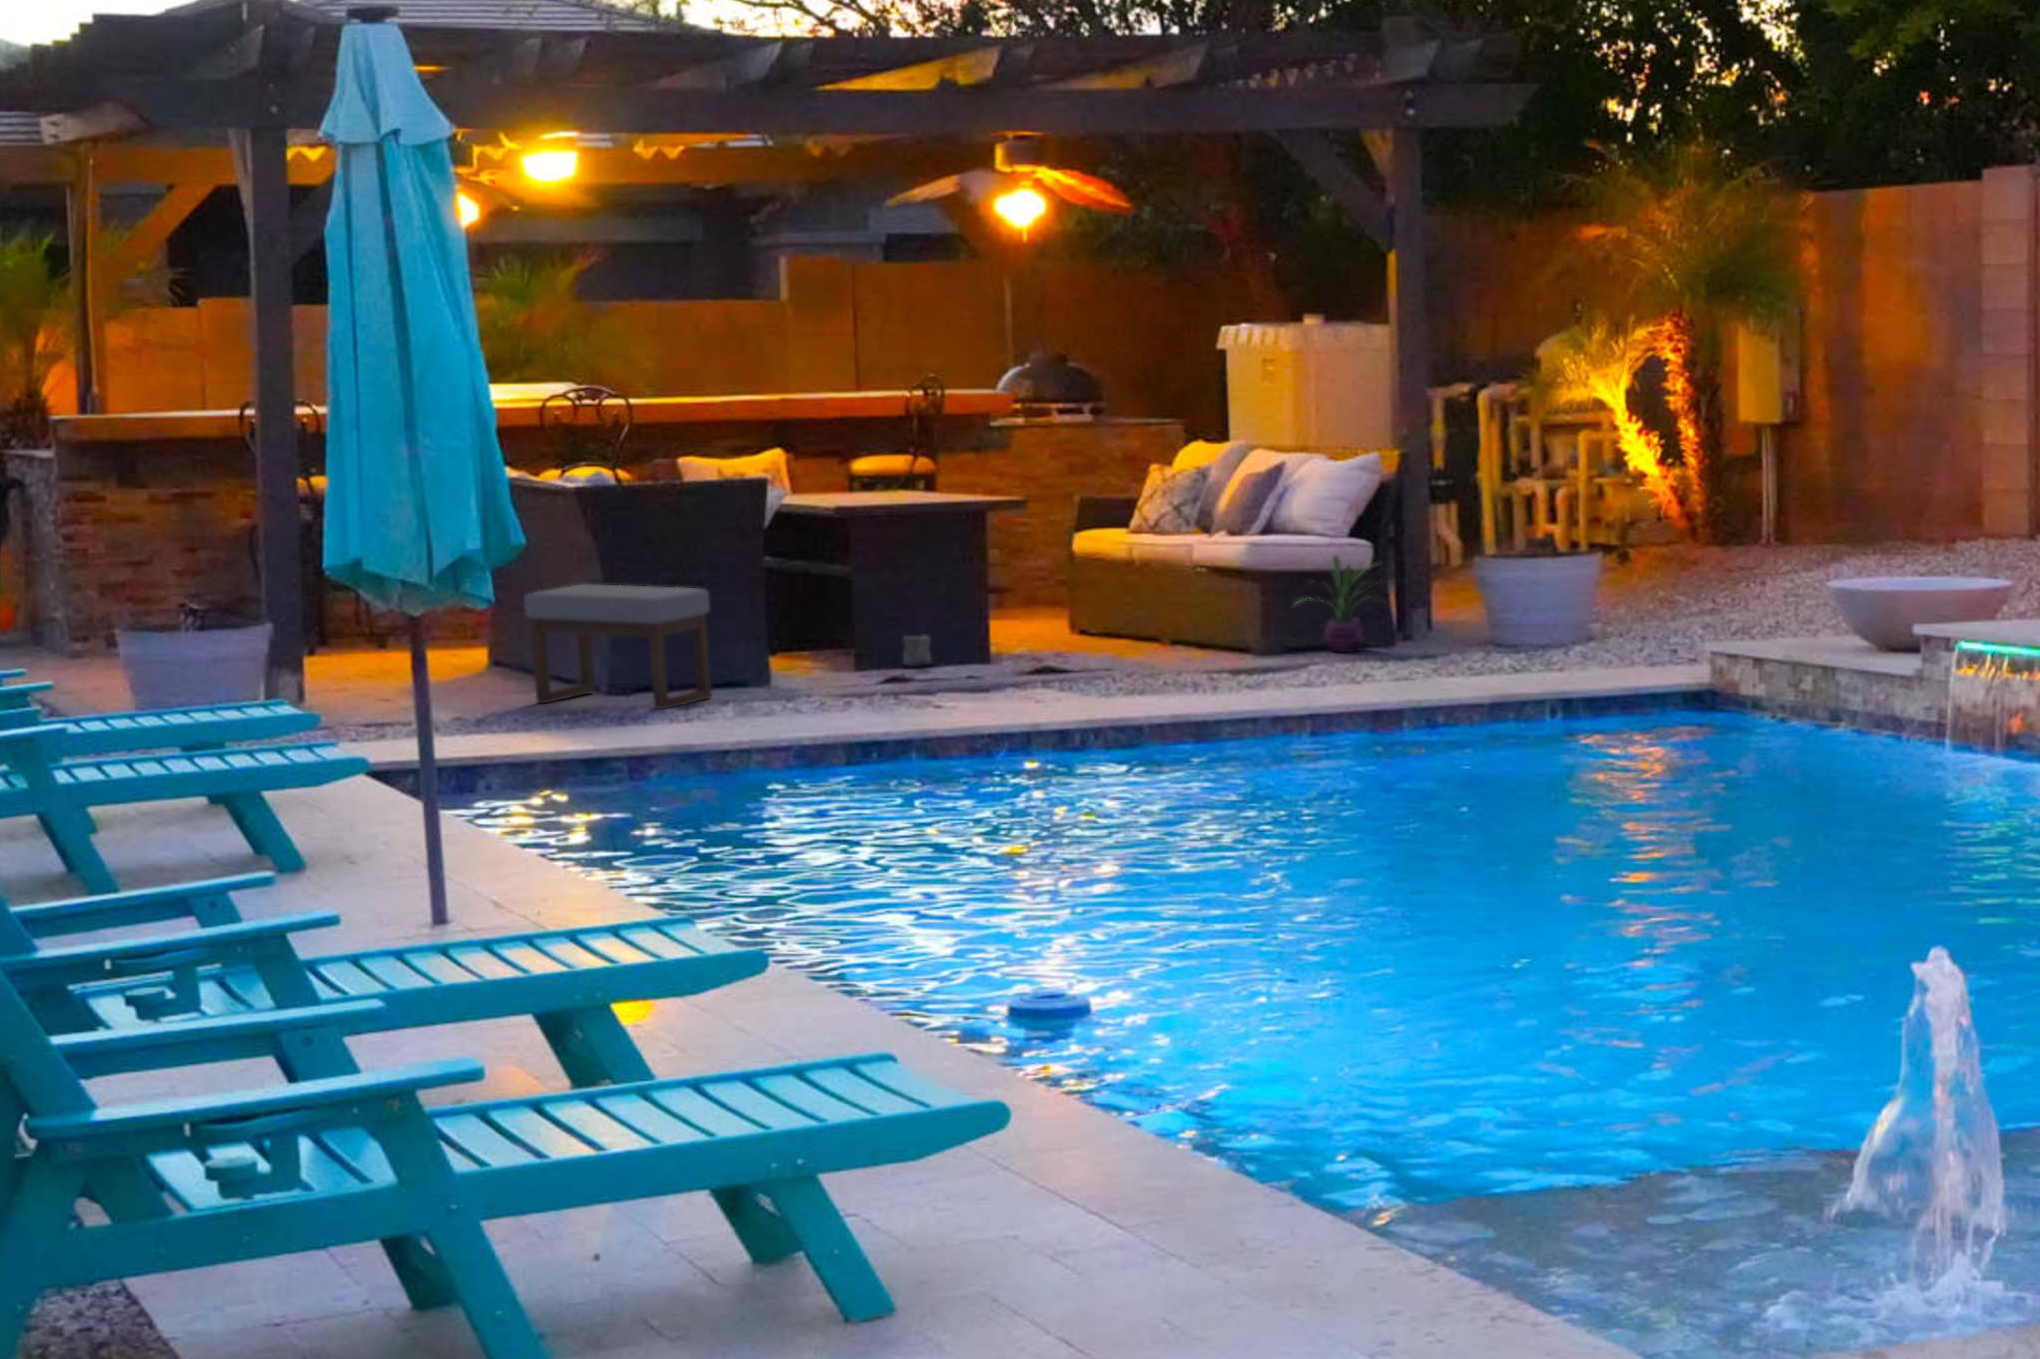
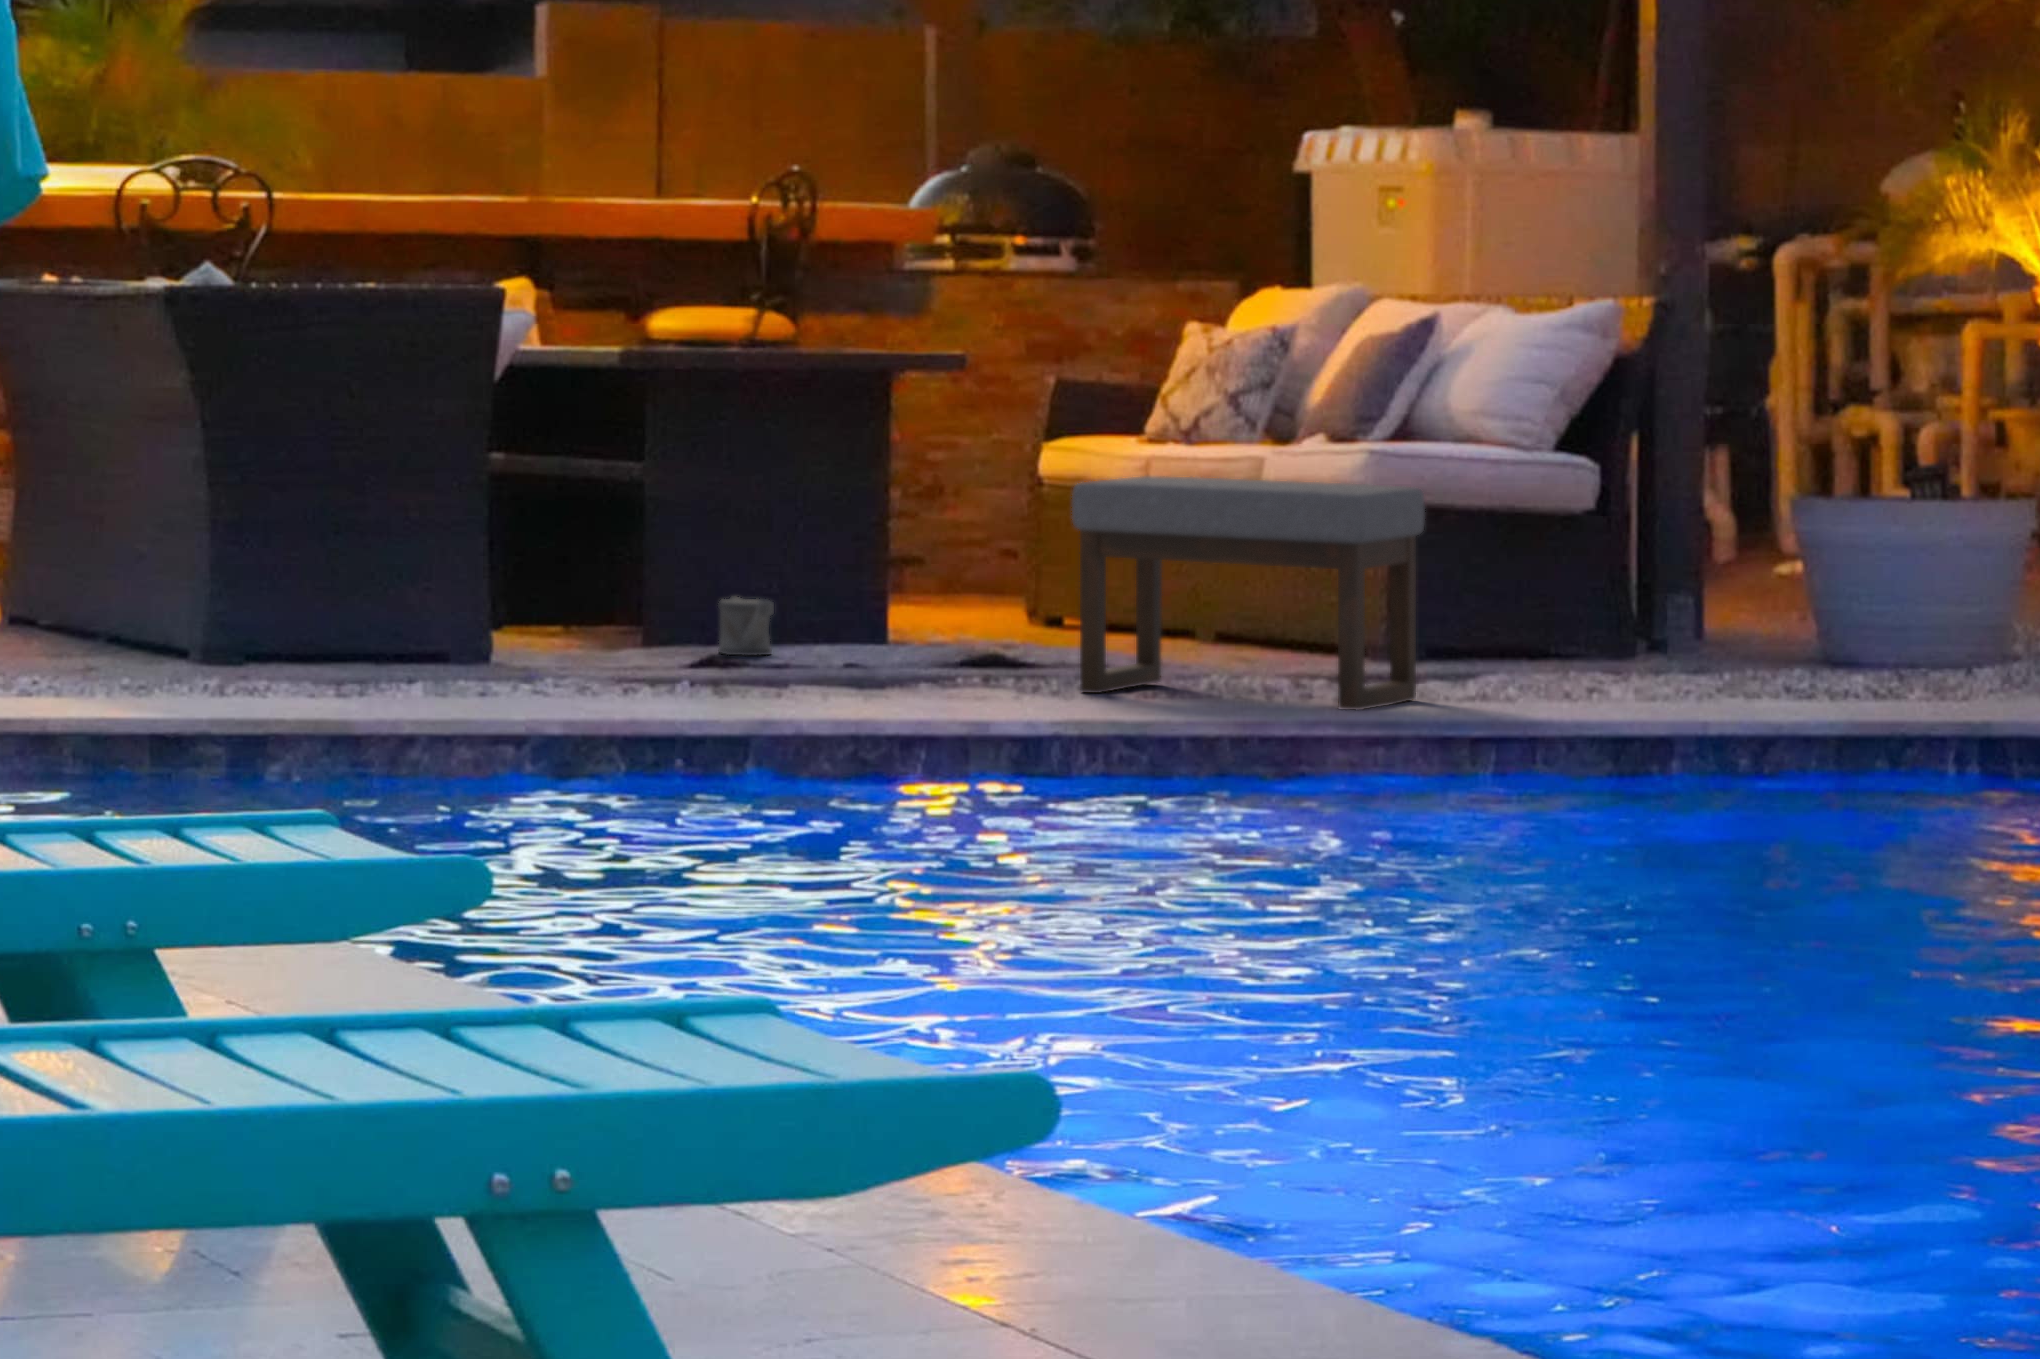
decorative plant: present [1300,556,1382,652] -> none [1473,459,1685,673]
ottoman: present [524,584,711,709] -> present [1072,476,1425,710]

